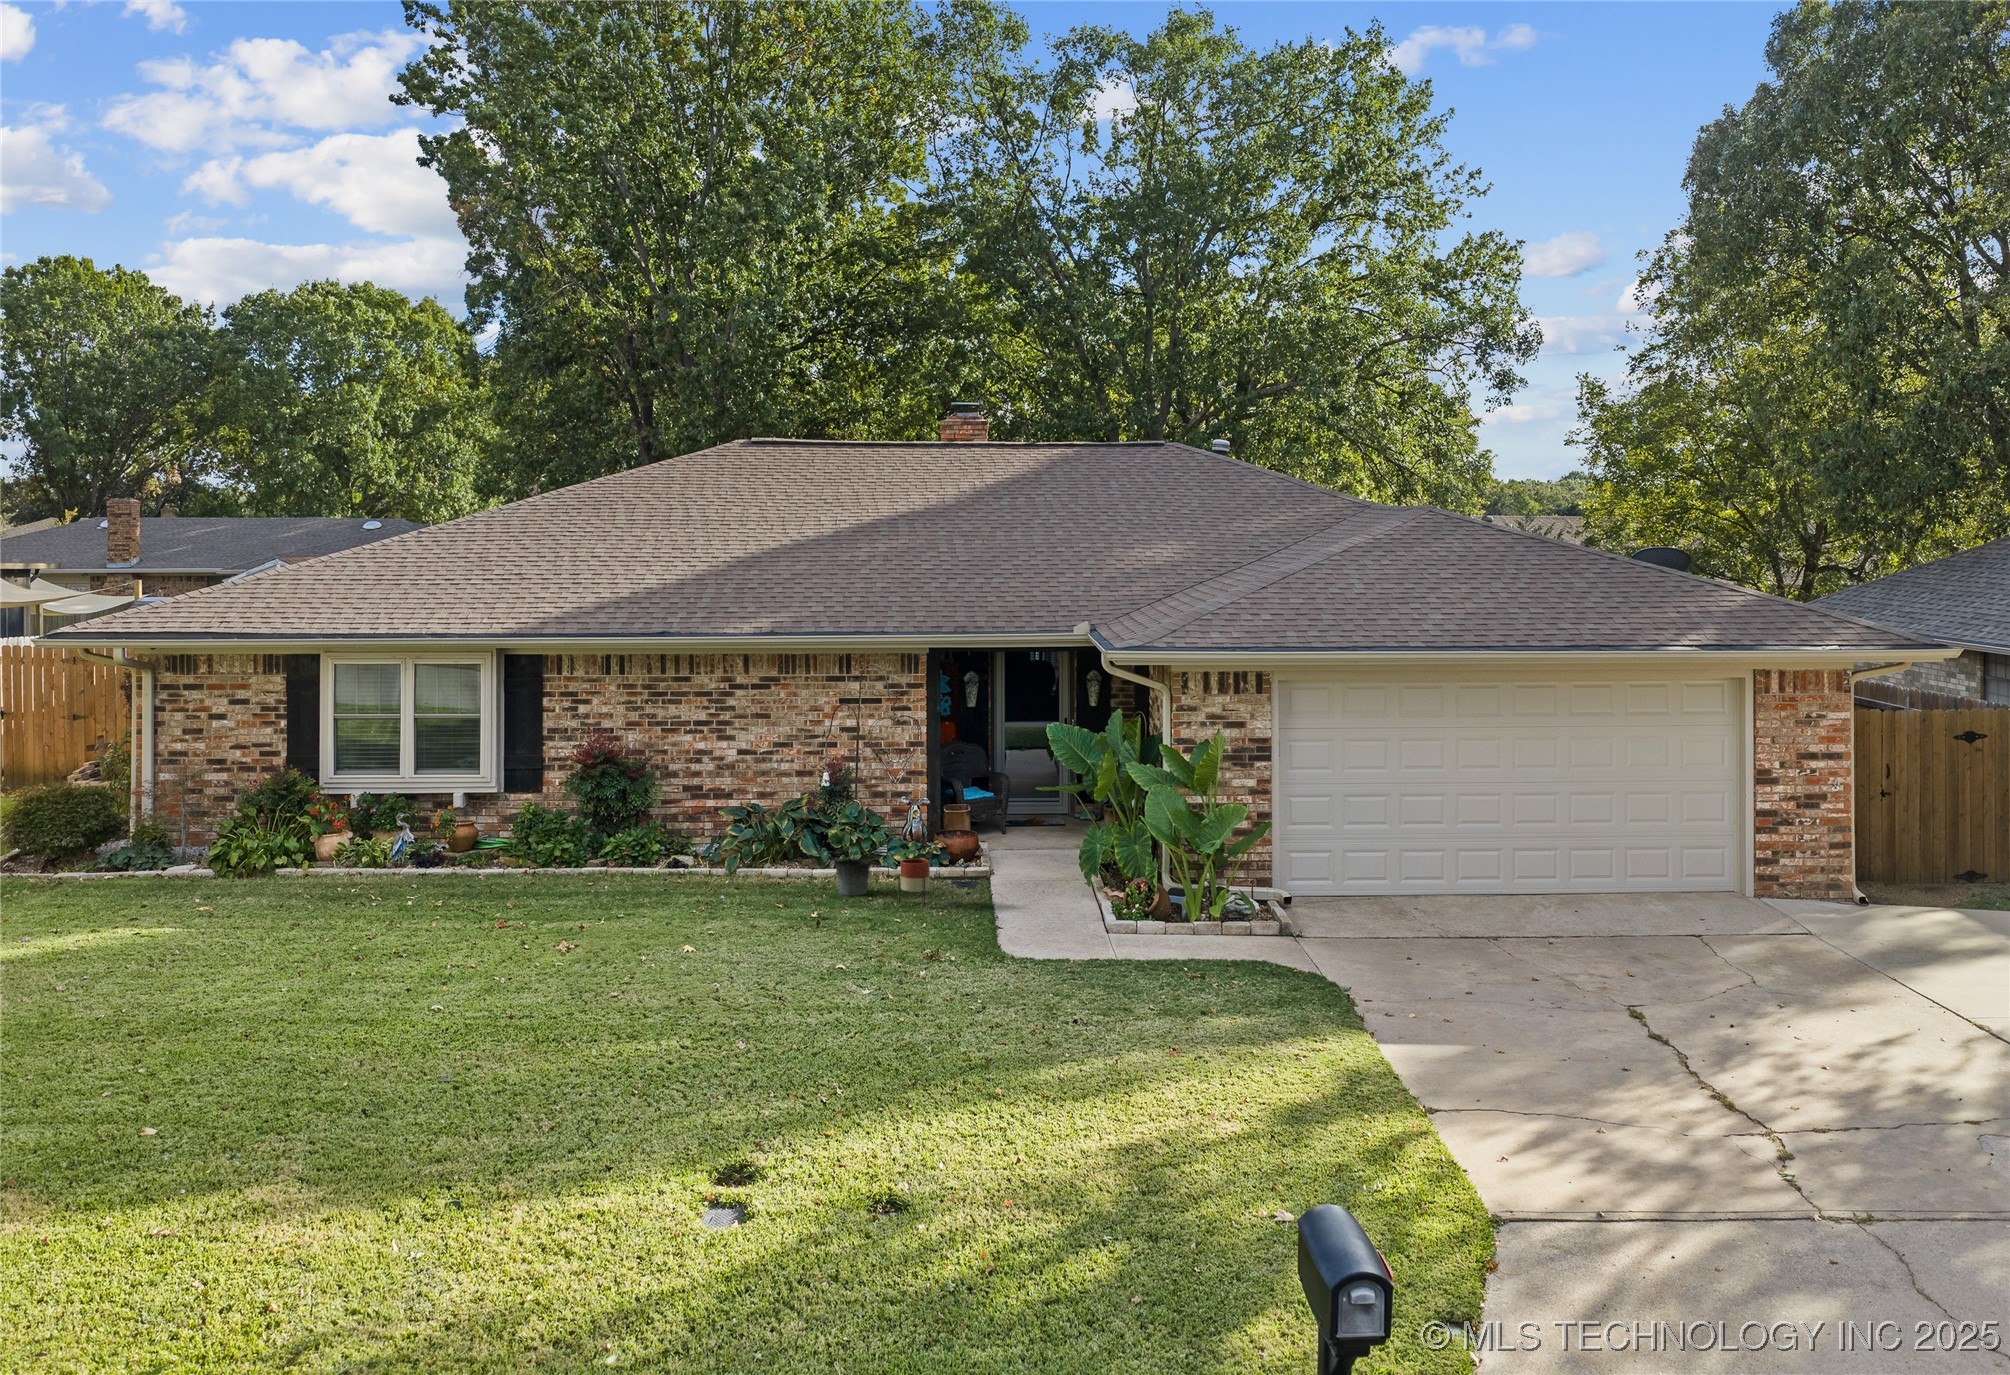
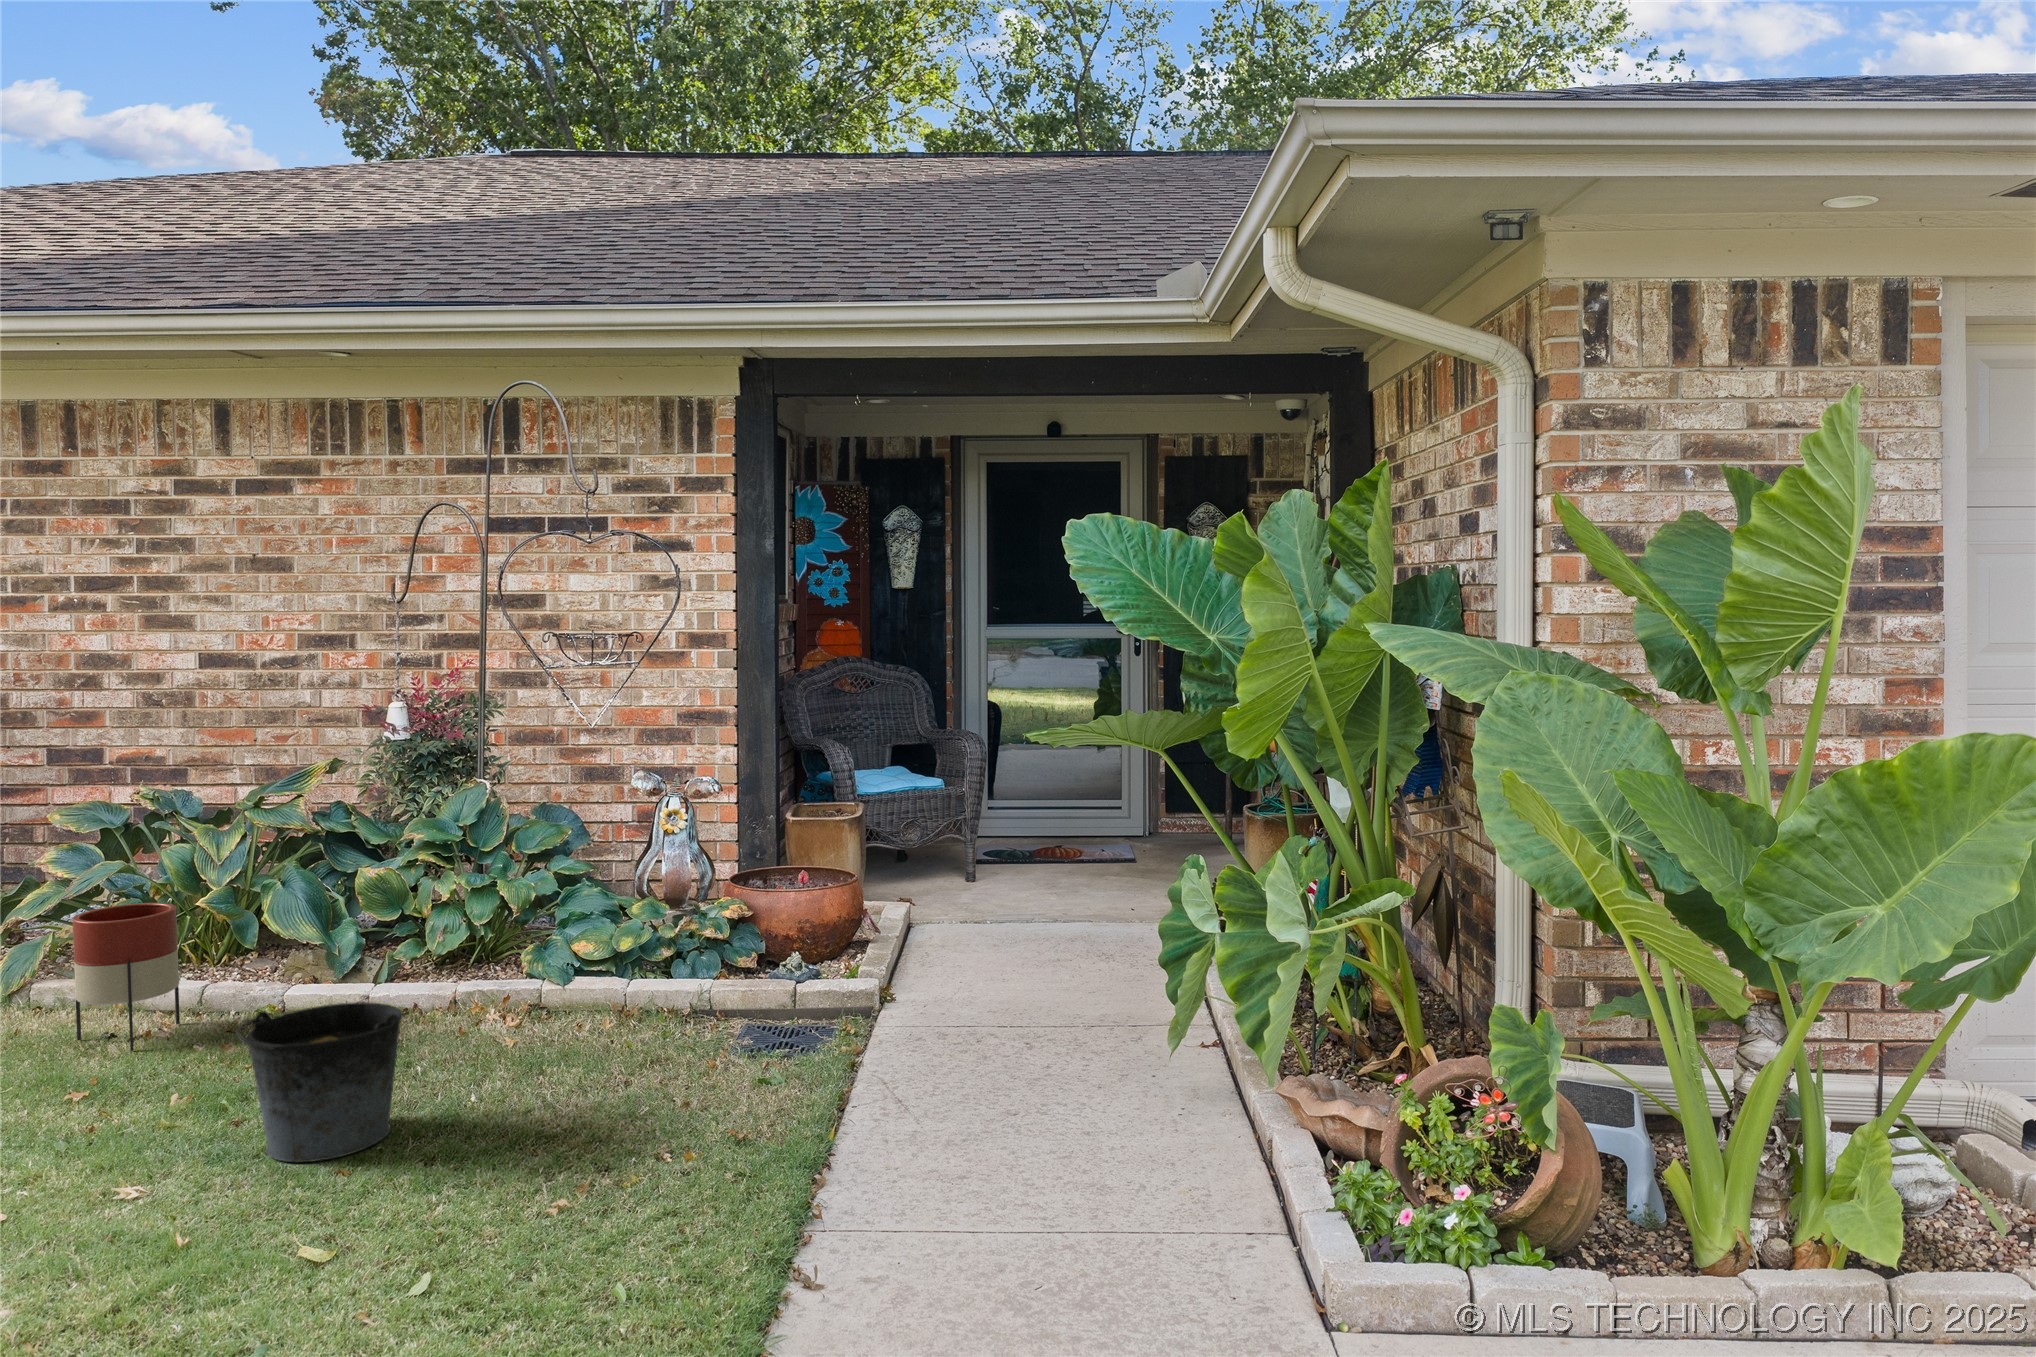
planter: present [899,858,930,907] -> present [73,903,180,1051]

